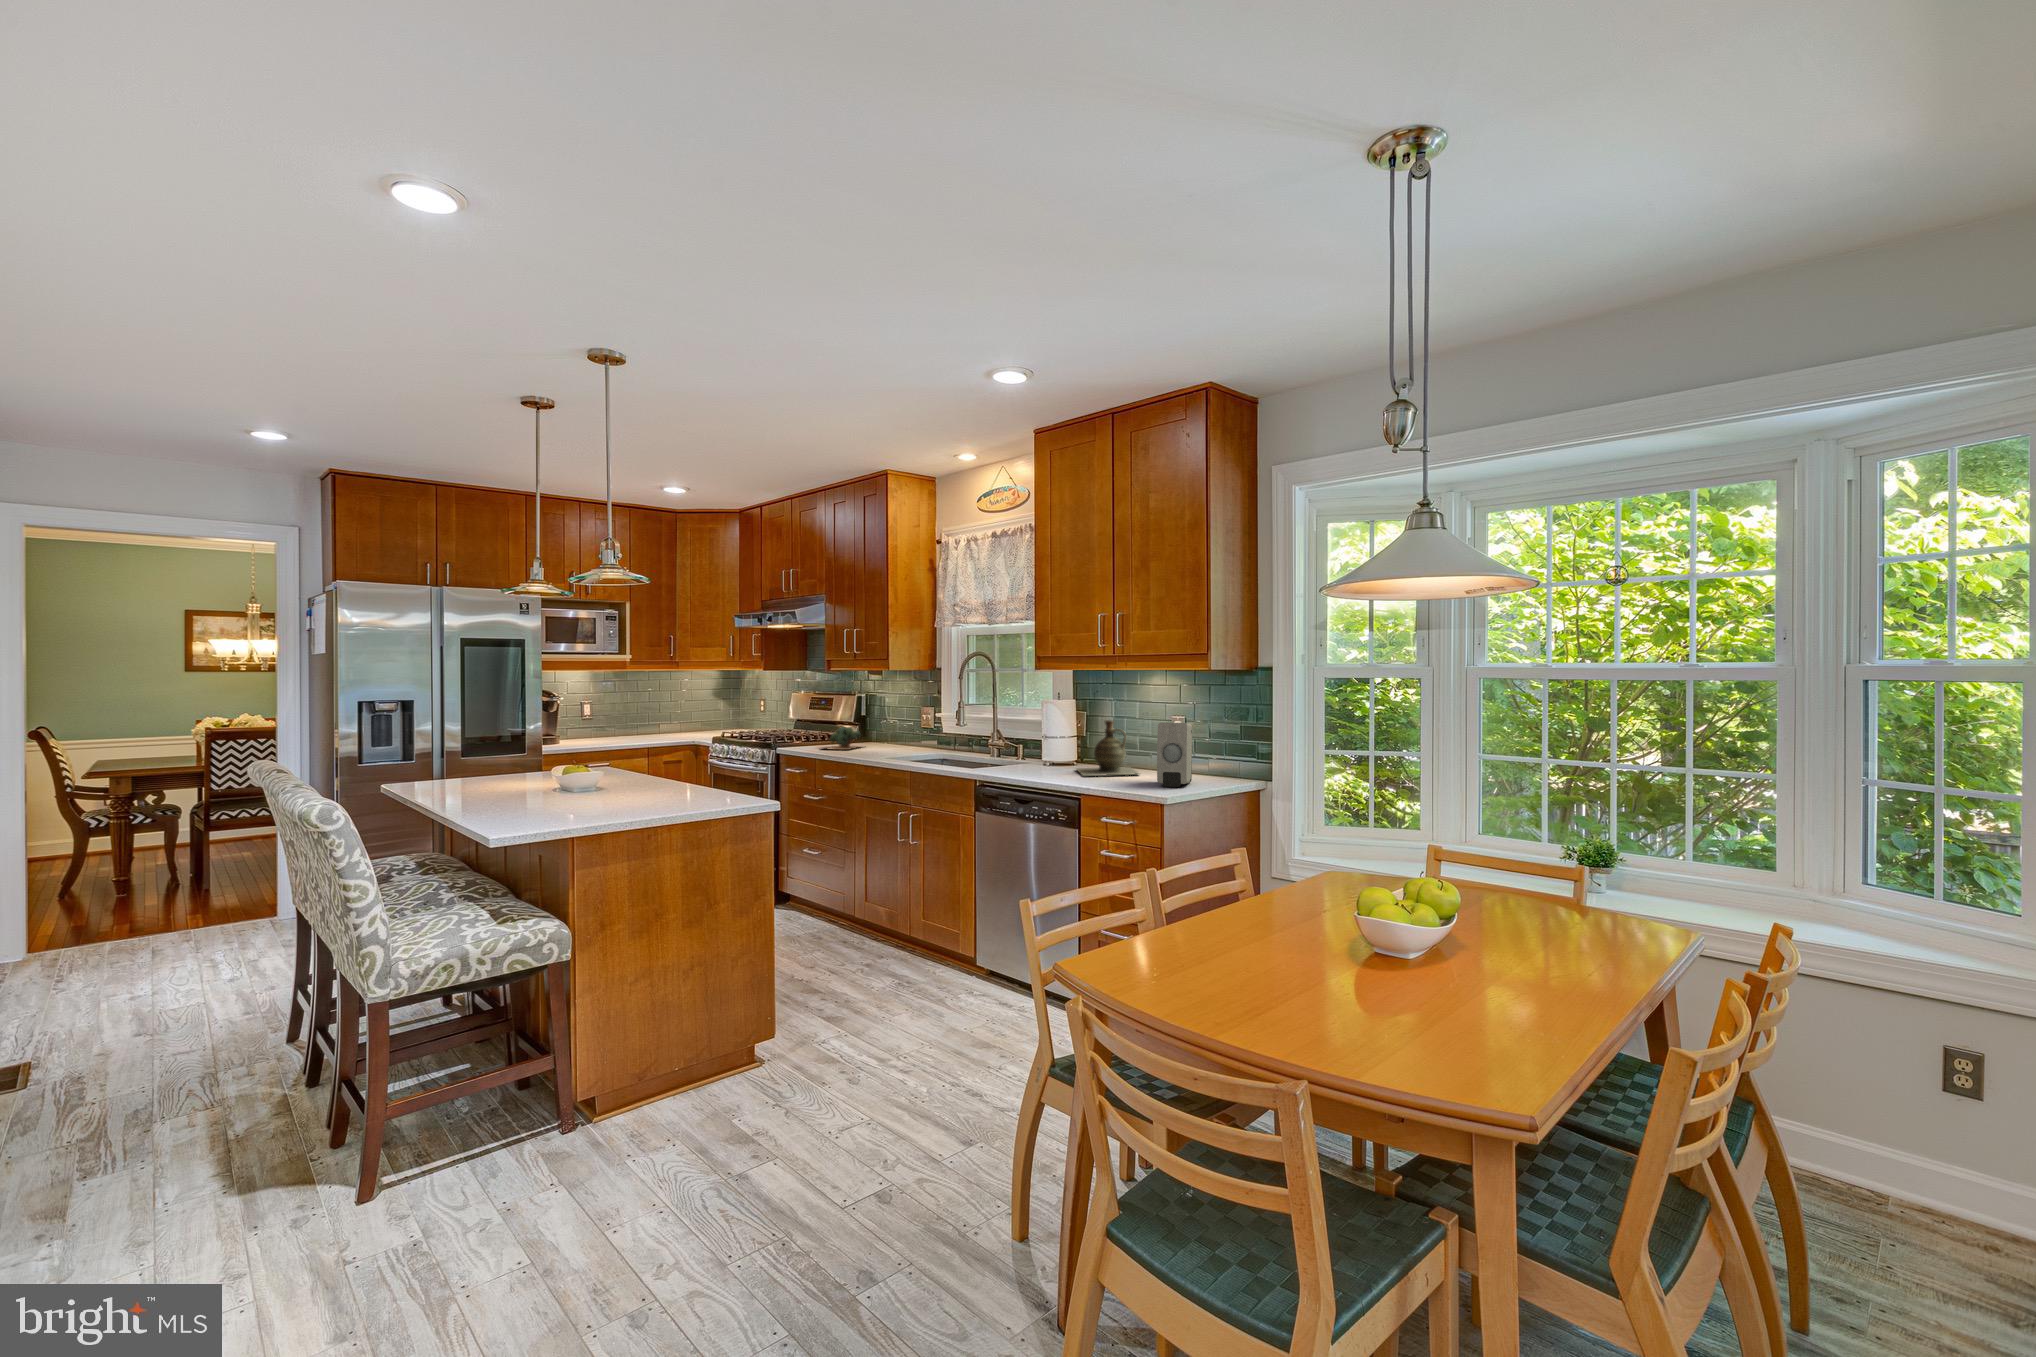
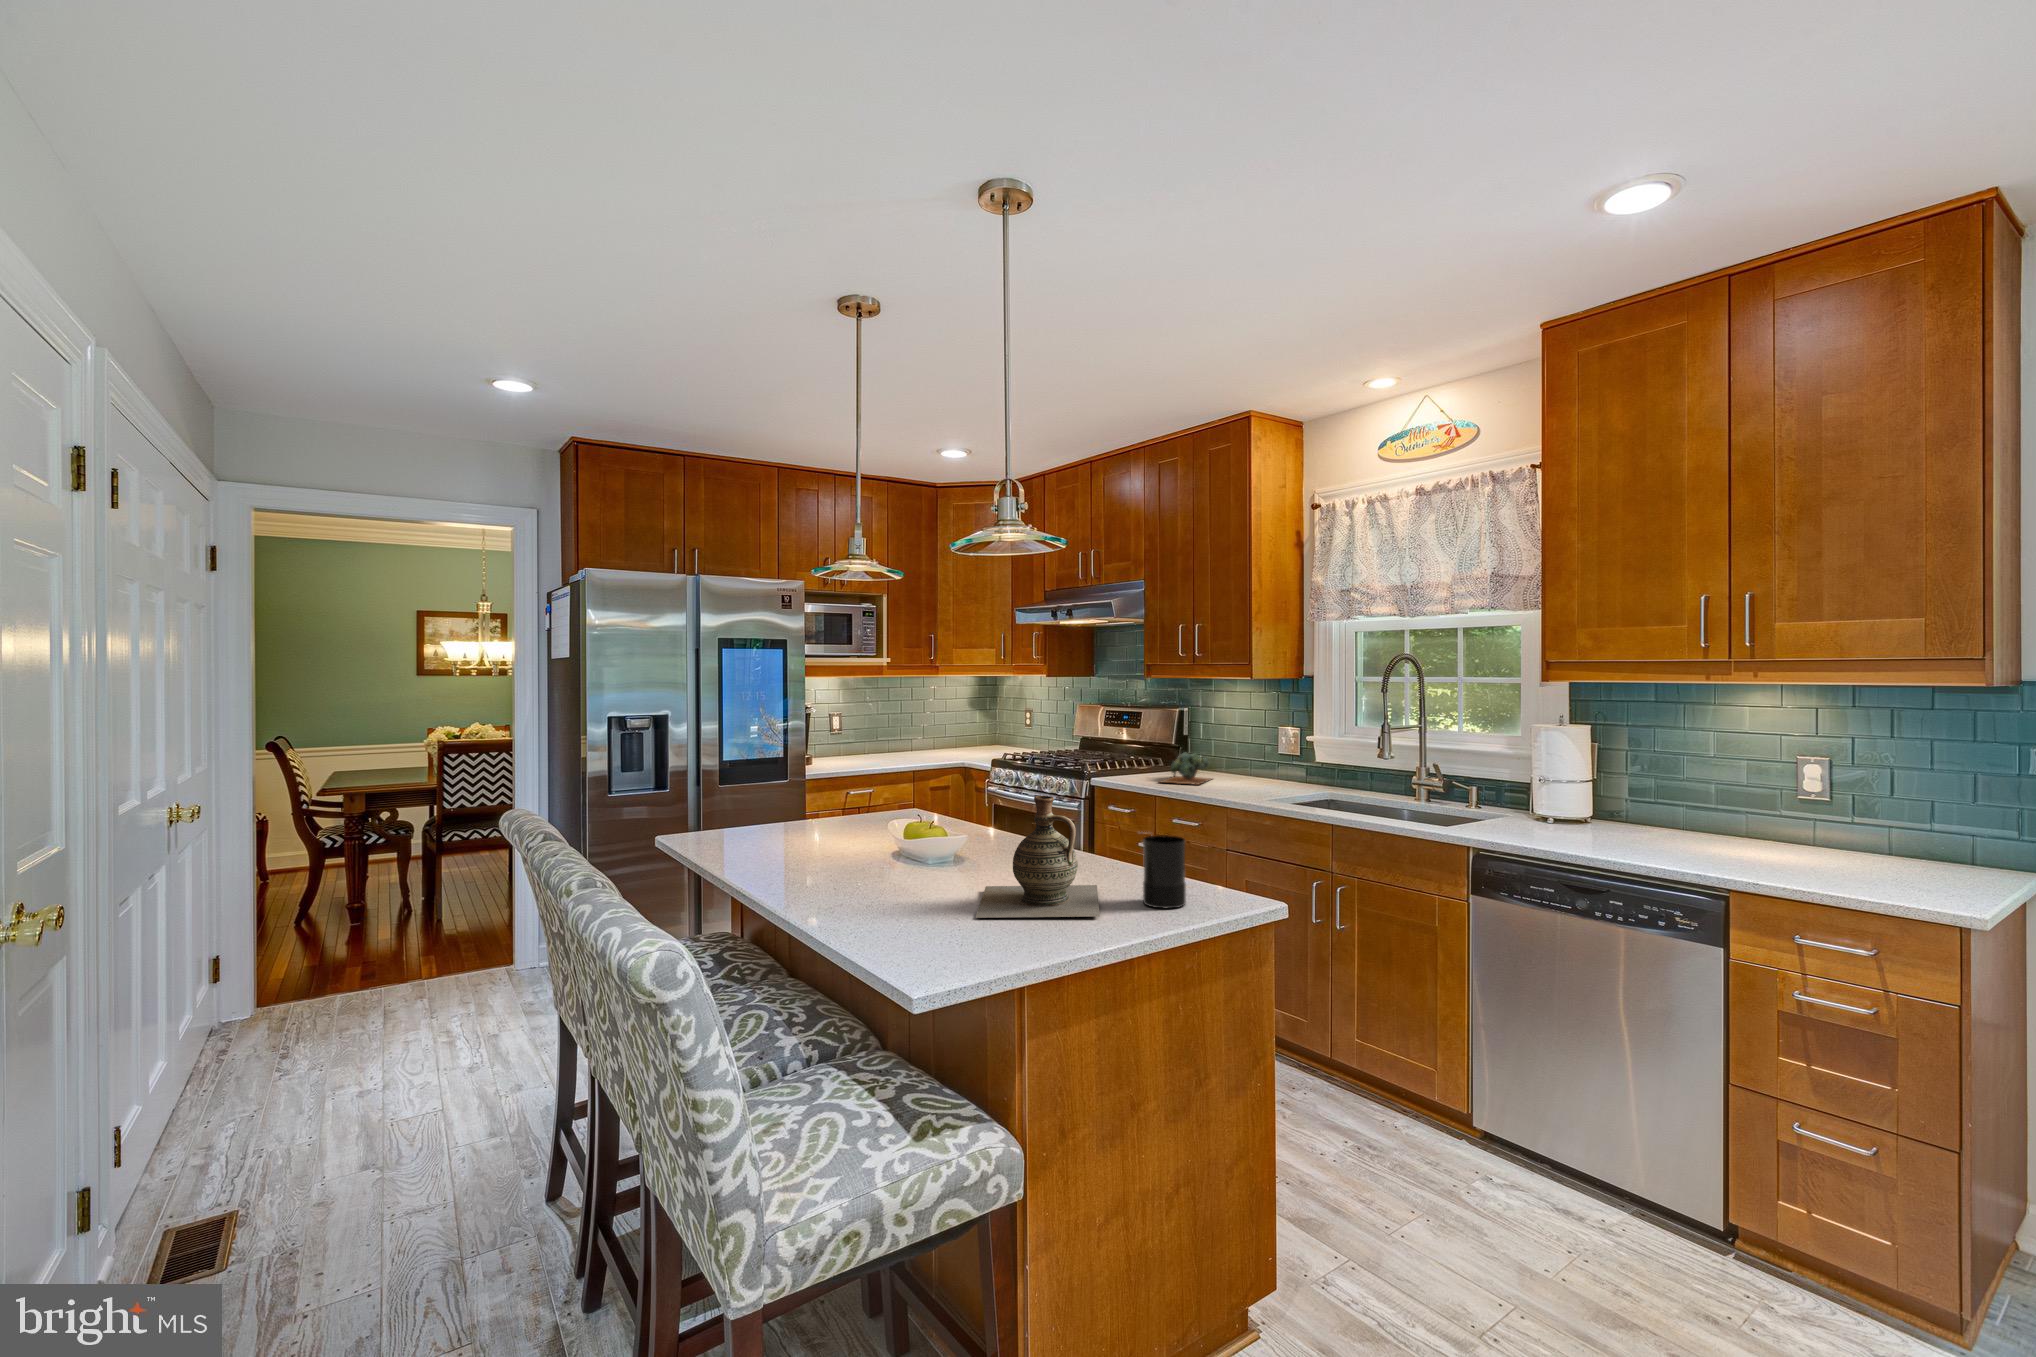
ceramic jug: present [1076,720,1138,776] -> present [976,795,1100,918]
soap dispenser: present [1157,722,1192,787] -> none [1819,775,1900,884]
candle: none [690,756,721,802] -> present [1143,835,1186,909]

